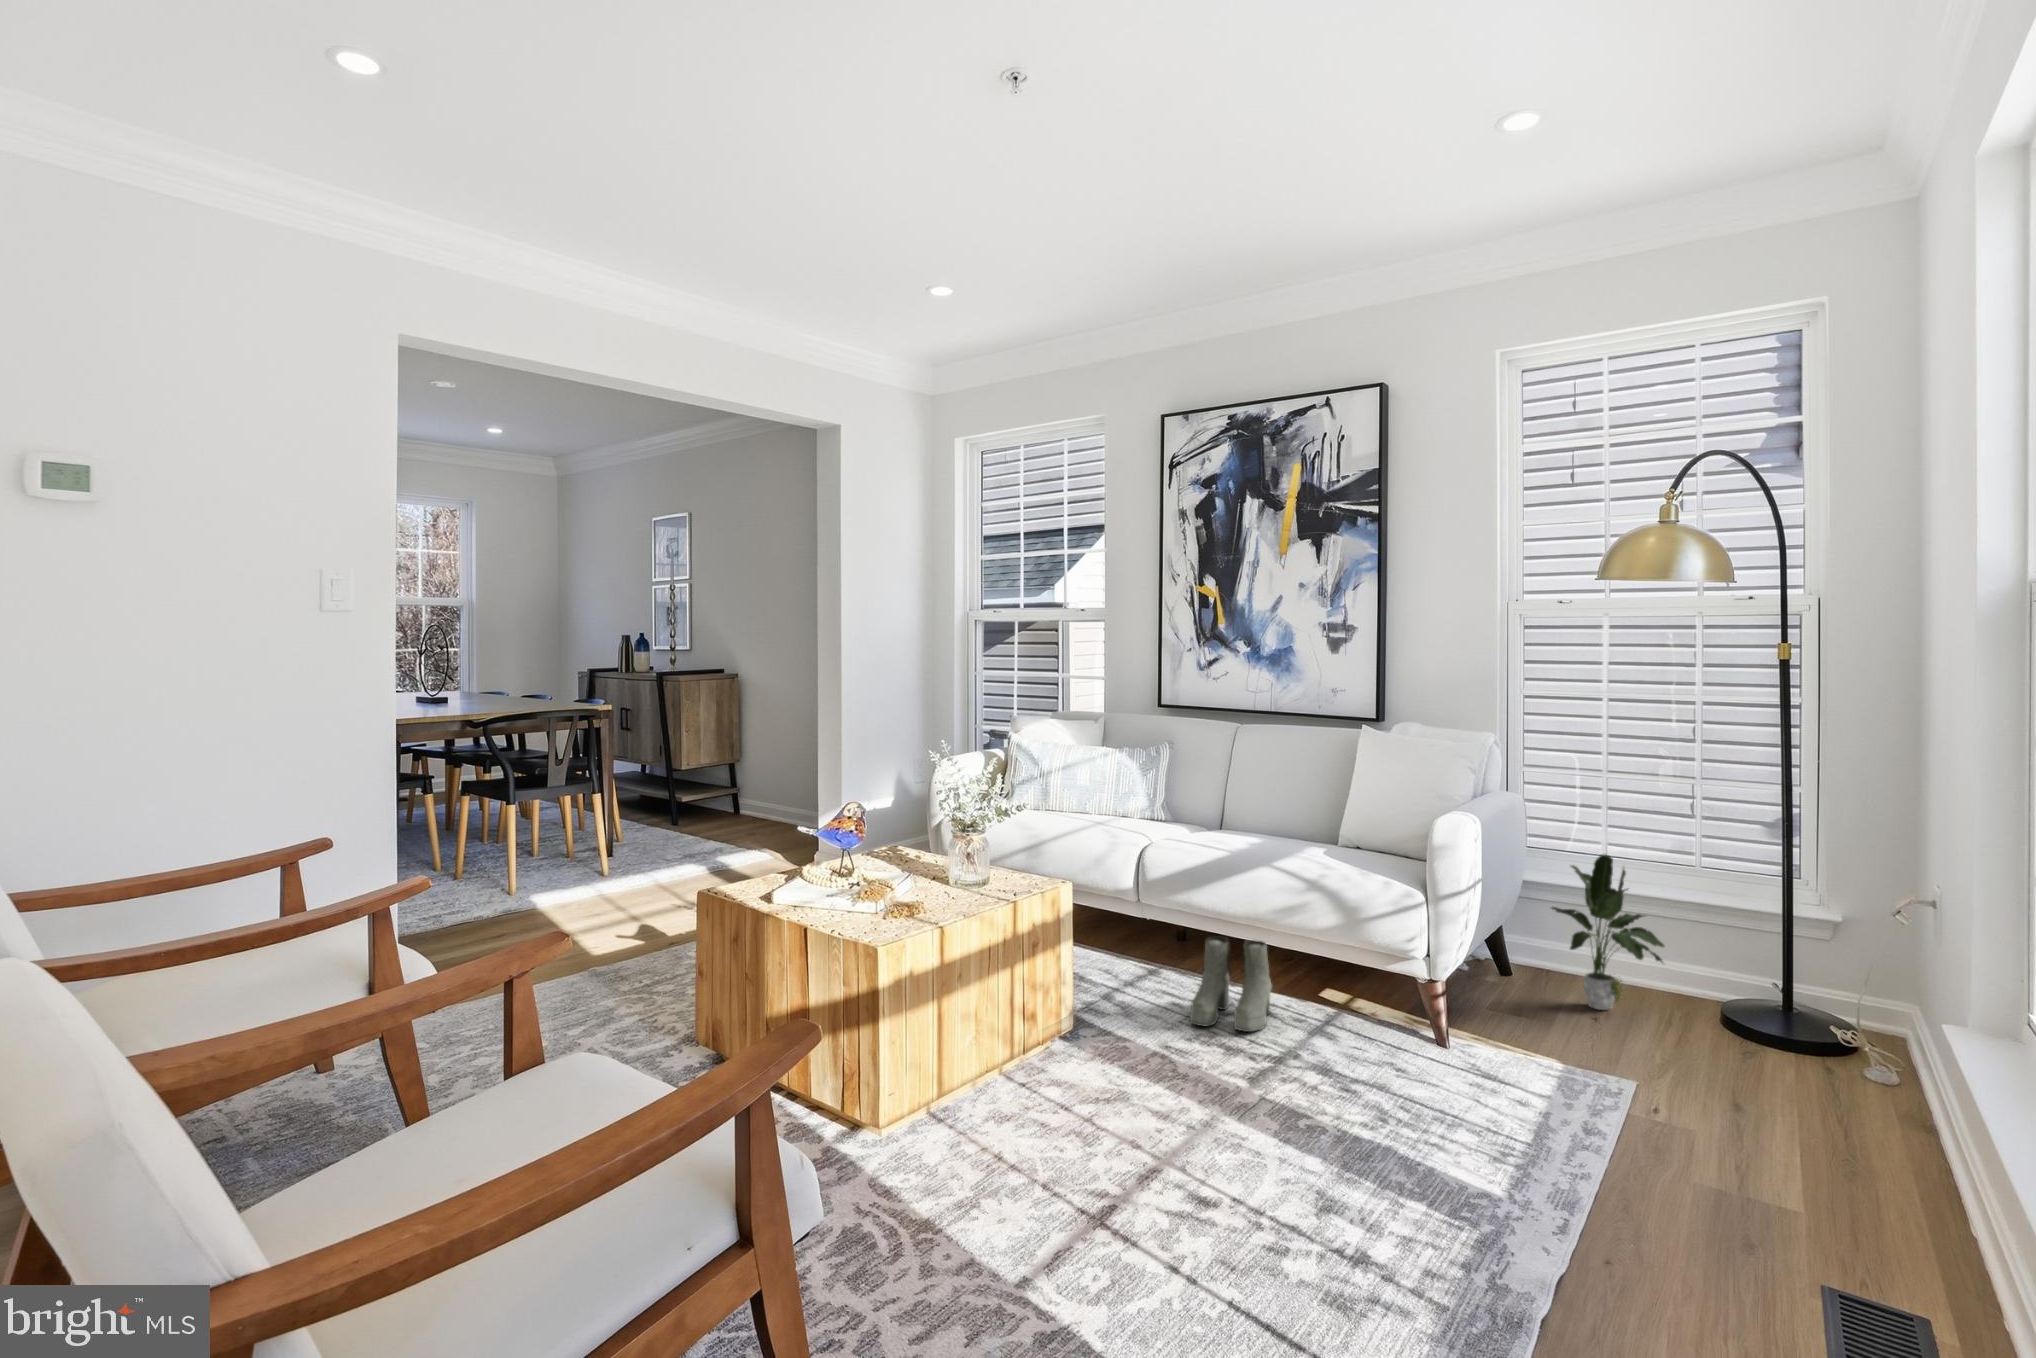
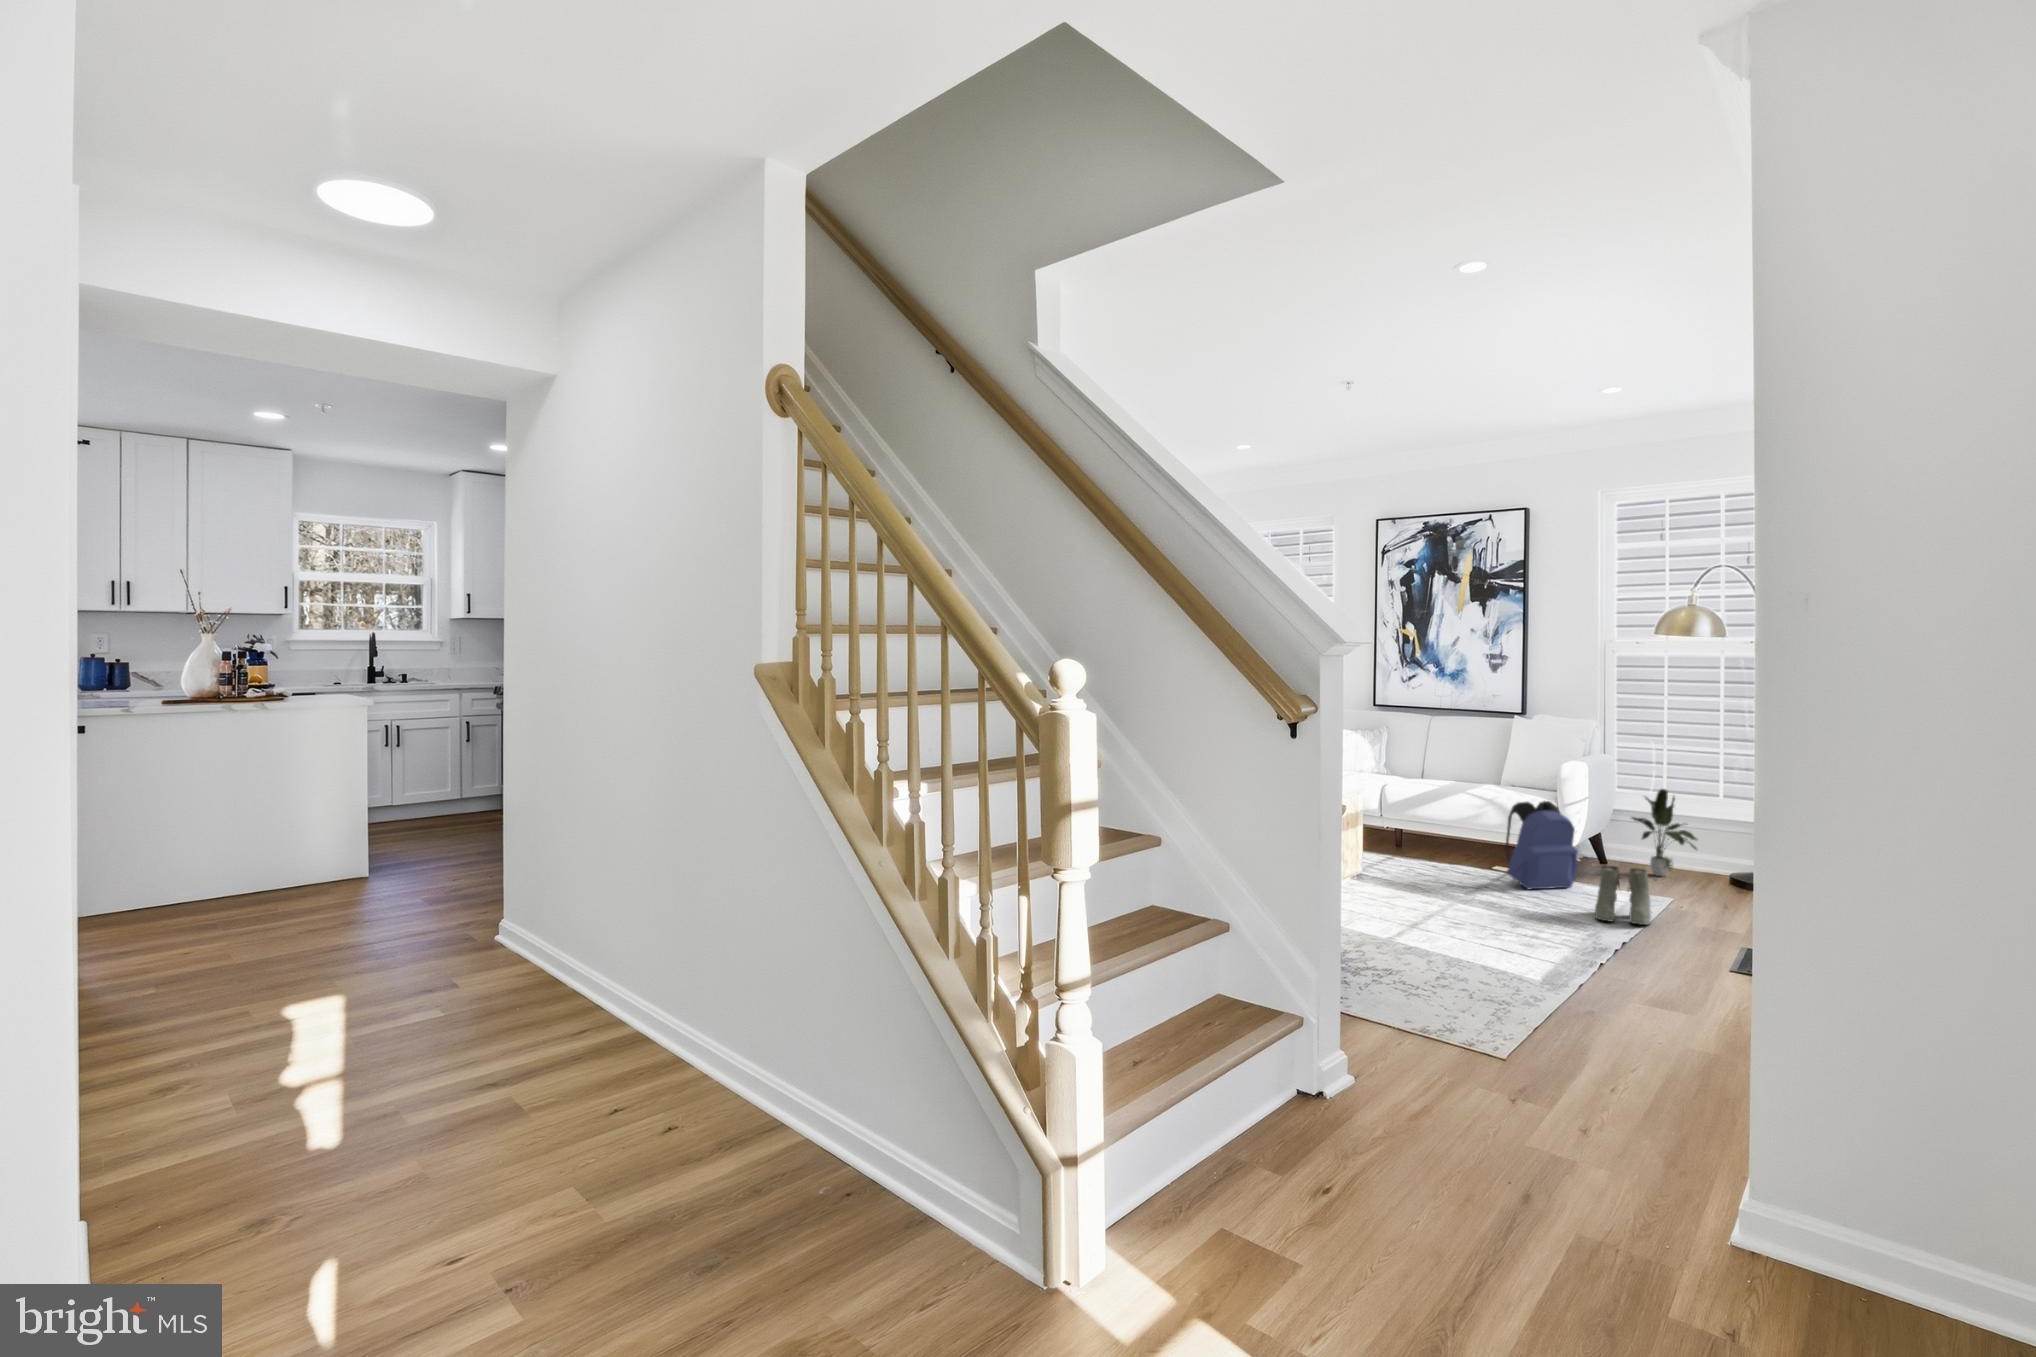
backpack: none [1335,890,1461,1064] -> present [1505,801,1578,890]
boots: present [1190,937,1272,1032] -> present [1595,866,1651,925]

